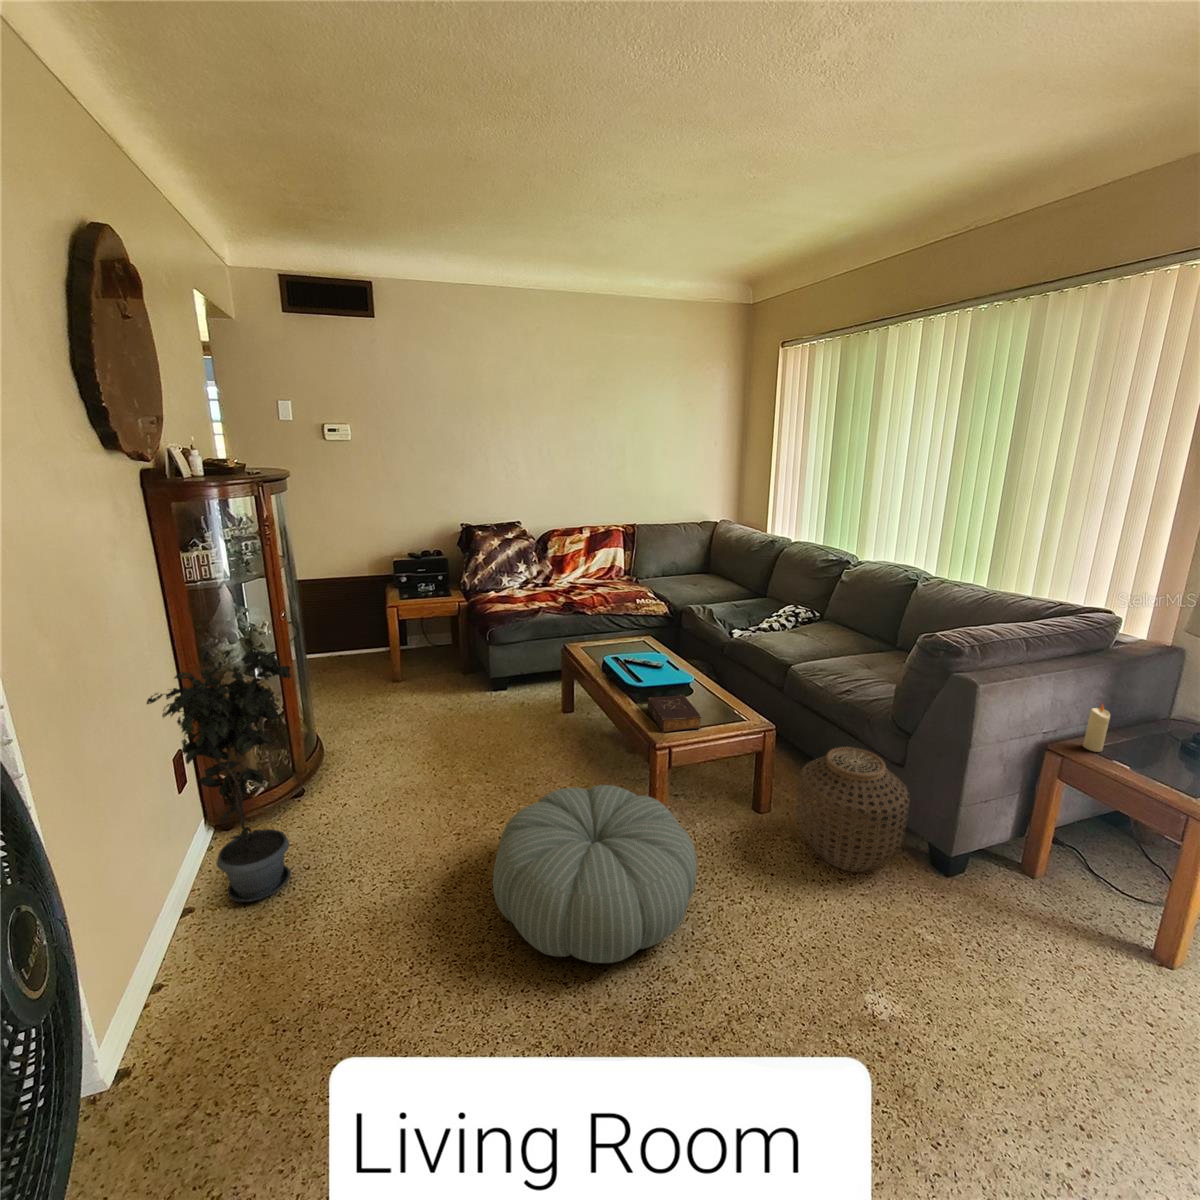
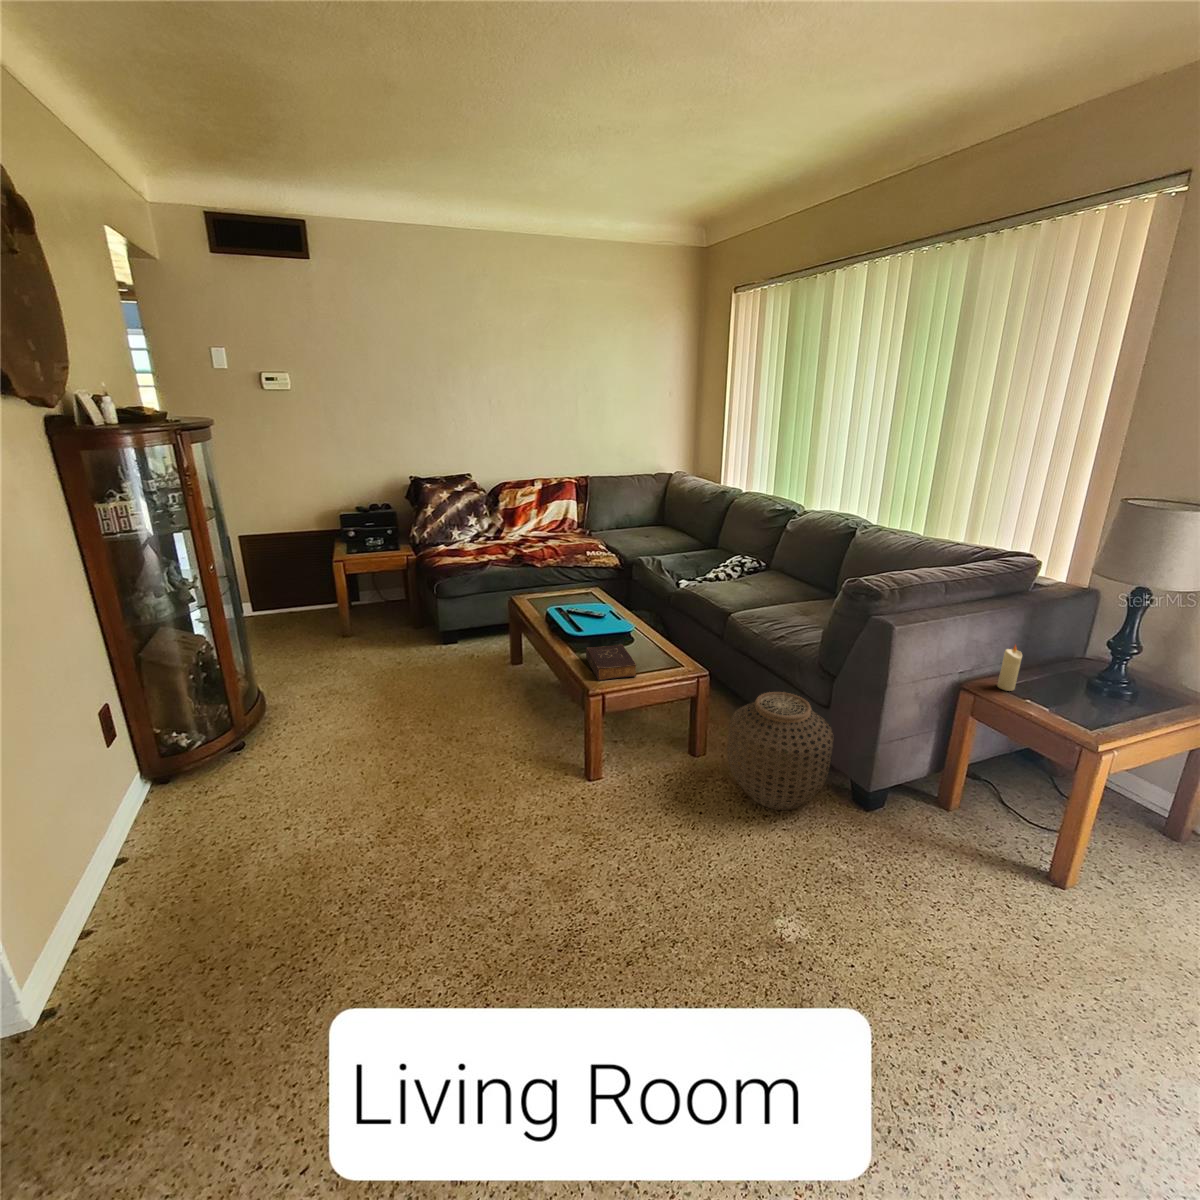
potted plant: present [147,639,291,902] -> none [55,590,225,853]
pouf: present [493,785,697,963] -> none [423,732,625,898]

